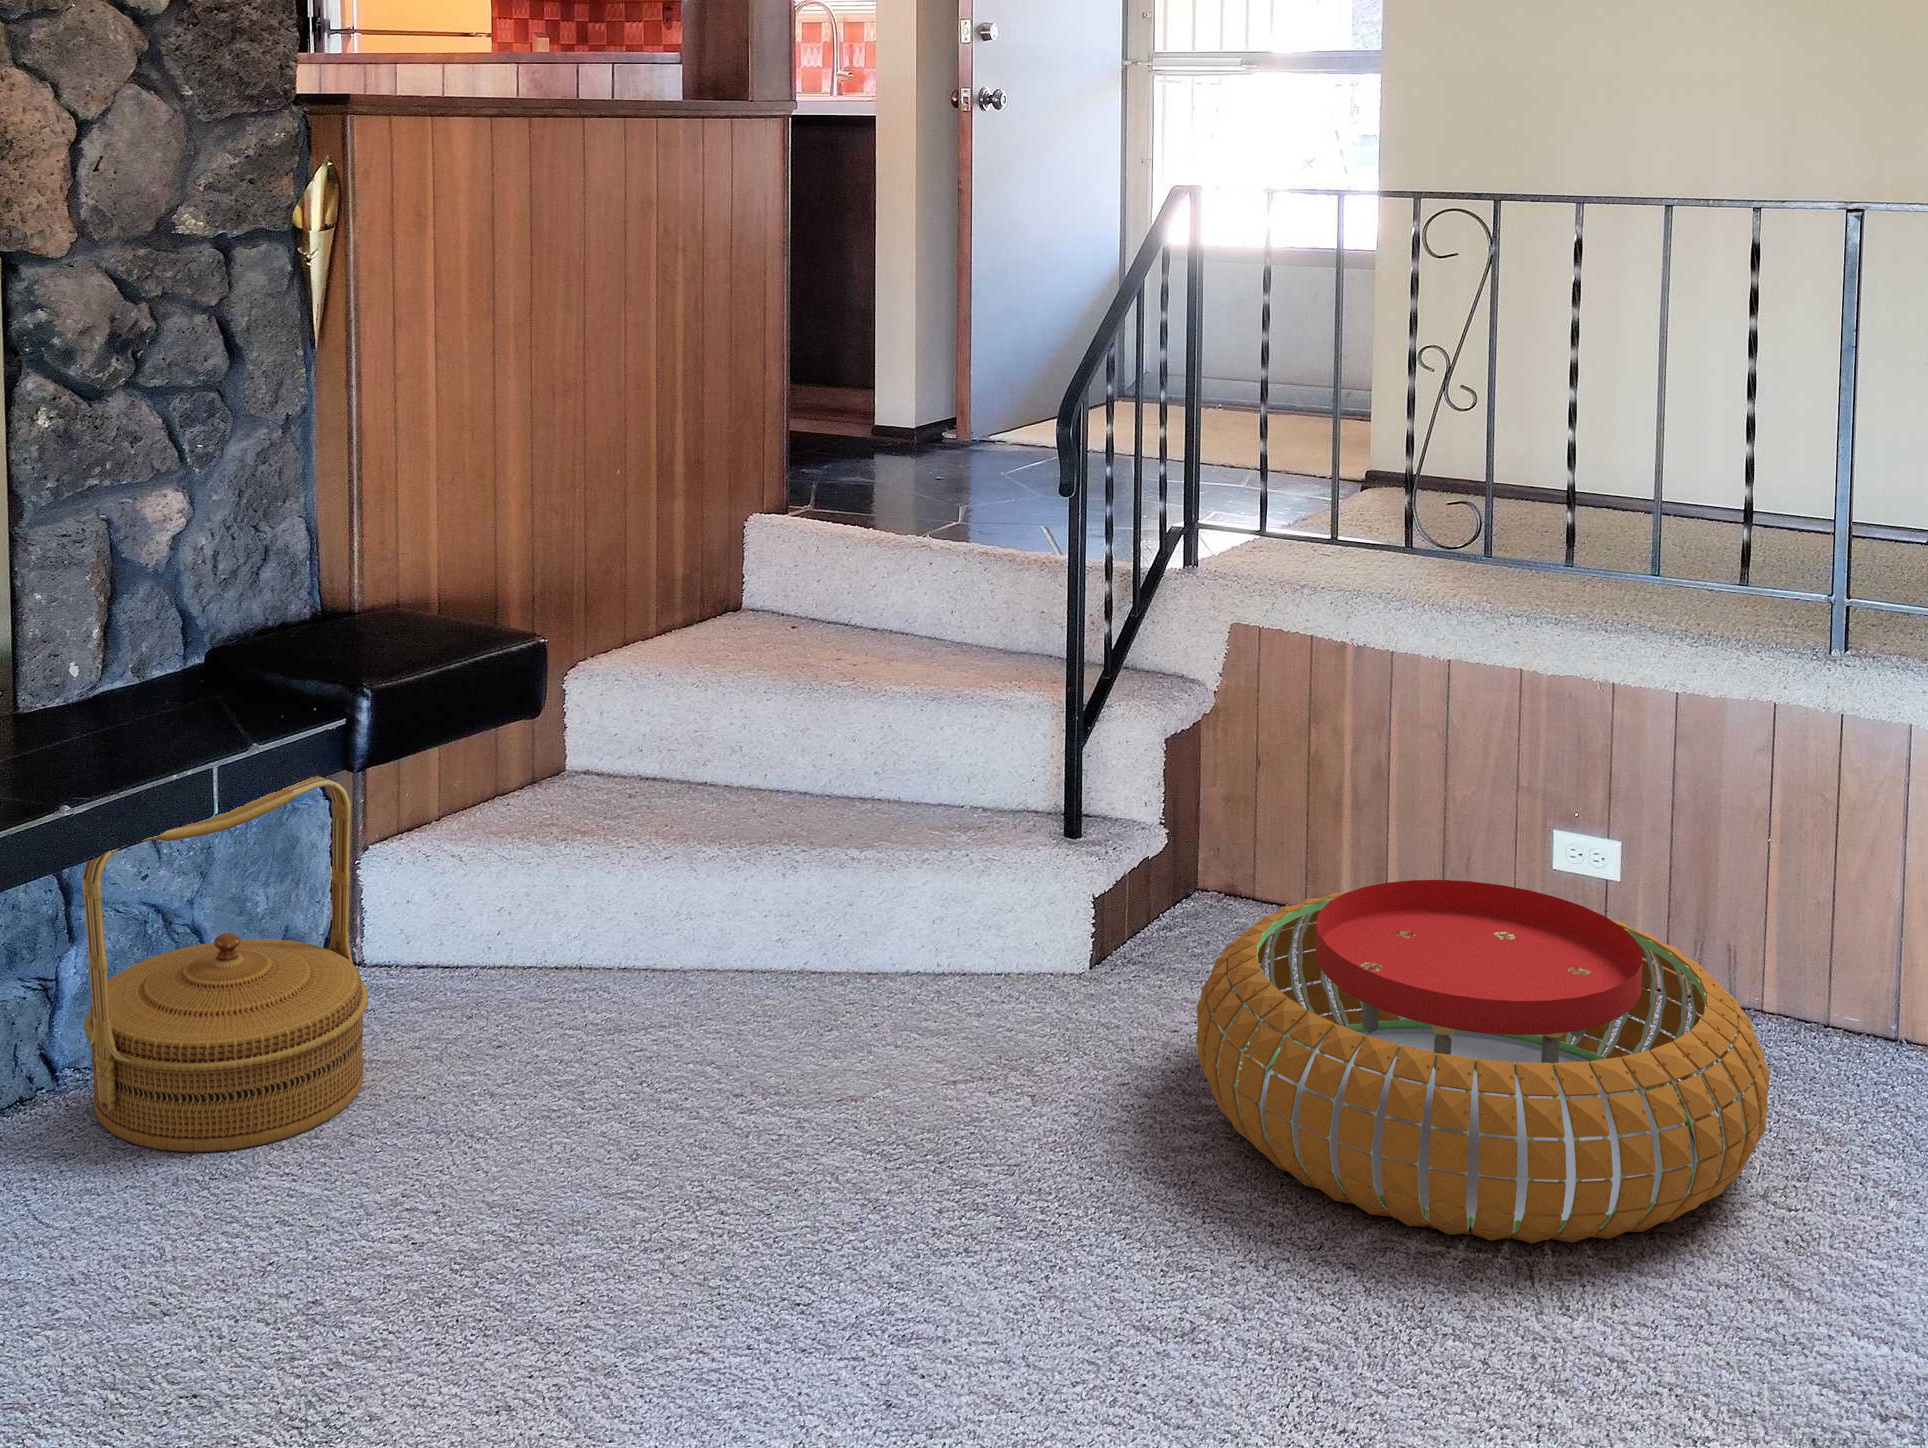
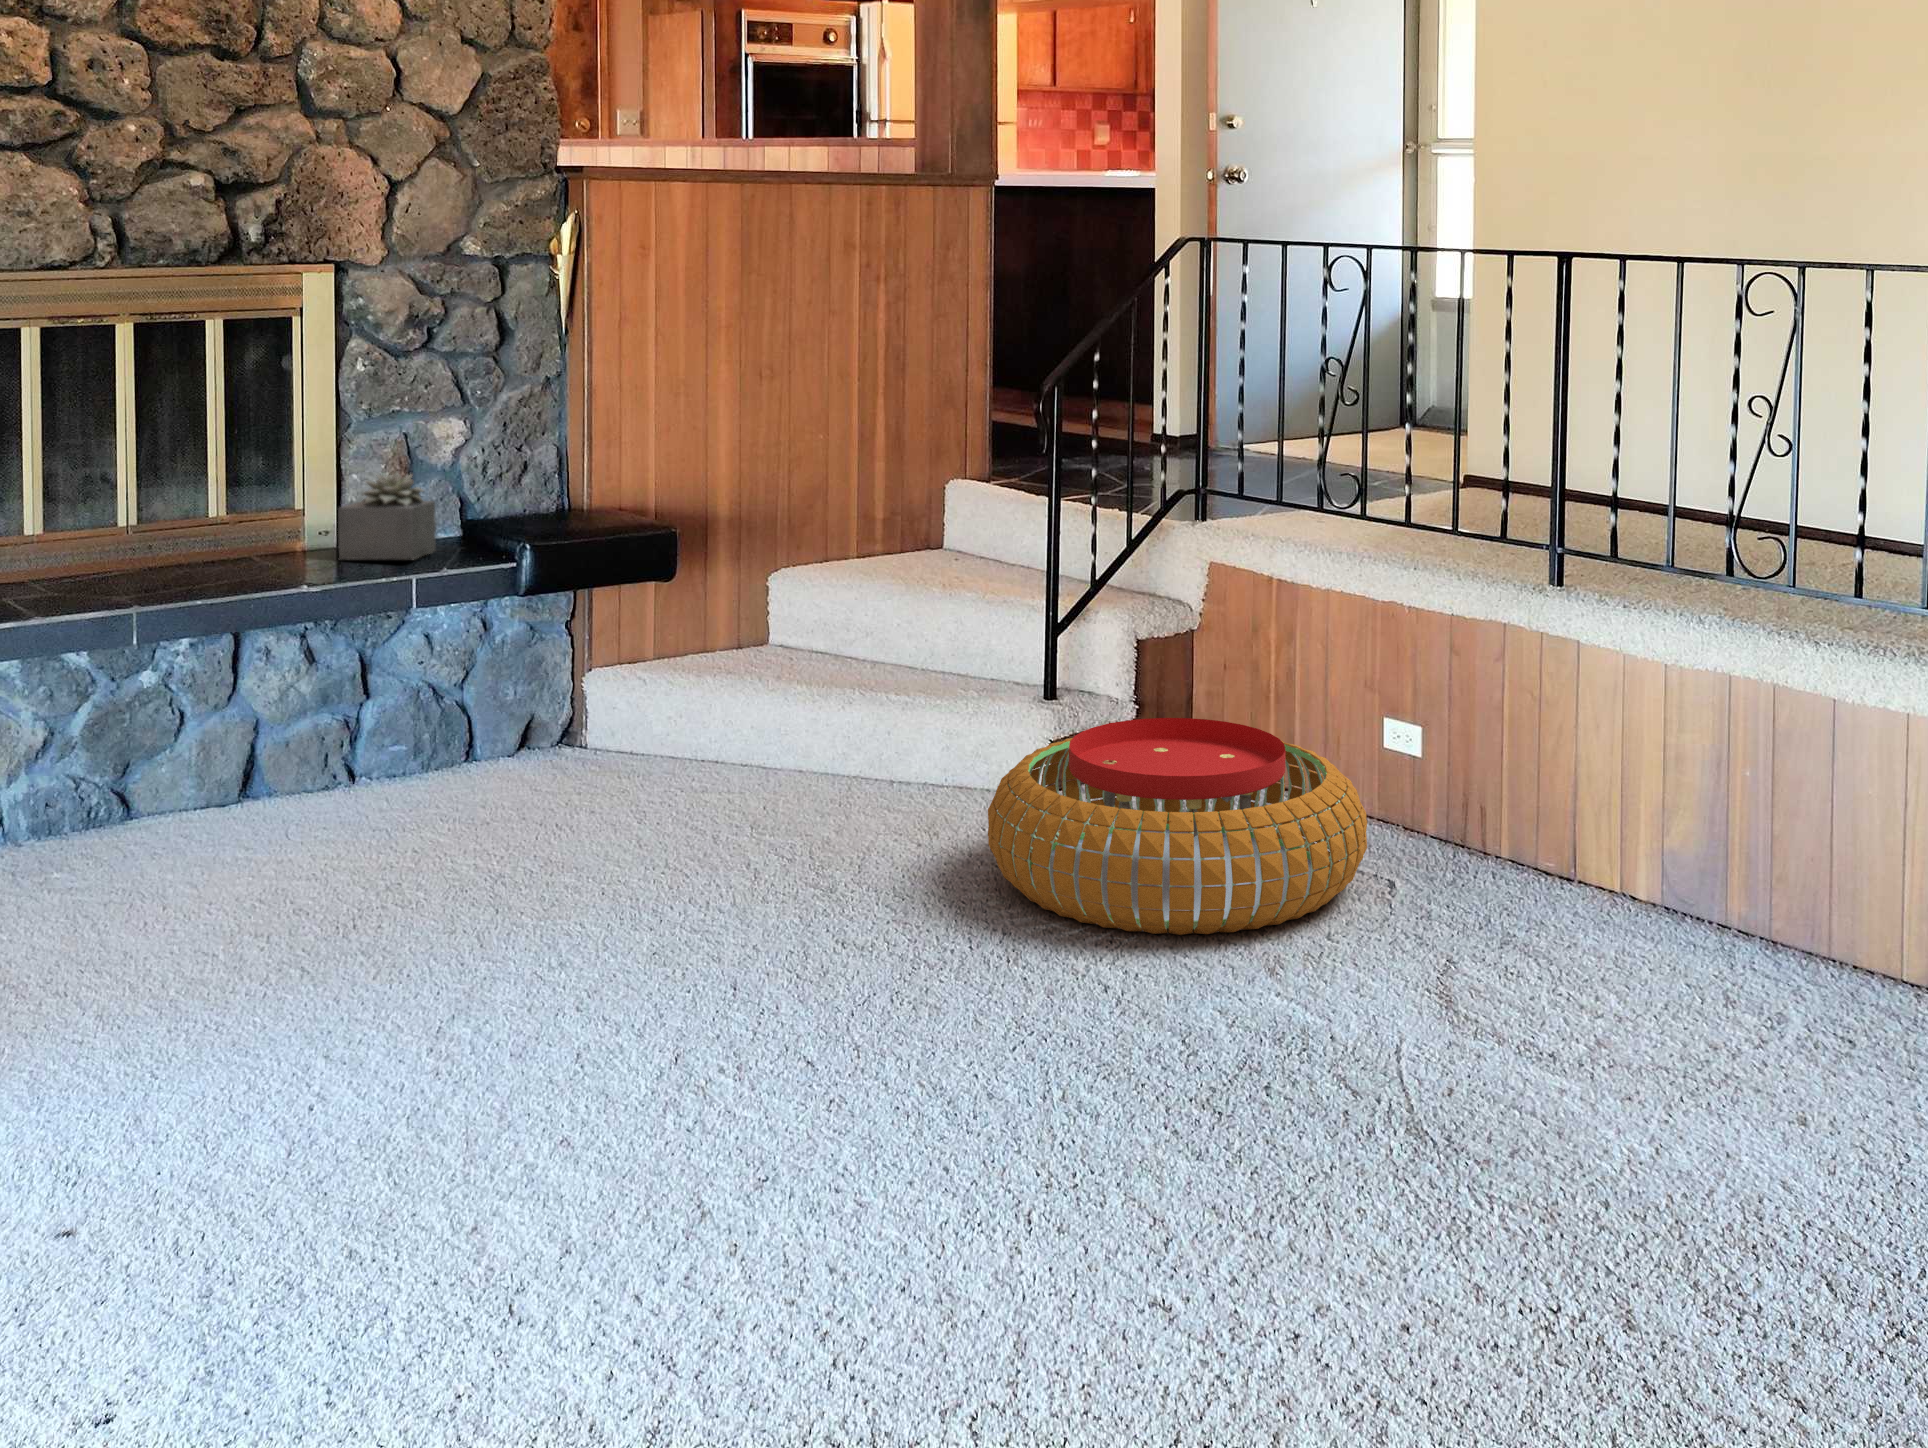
succulent plant: none [52,587,194,740] -> present [338,472,436,559]
woven basket: present [82,776,368,1152] -> none [340,601,533,817]

